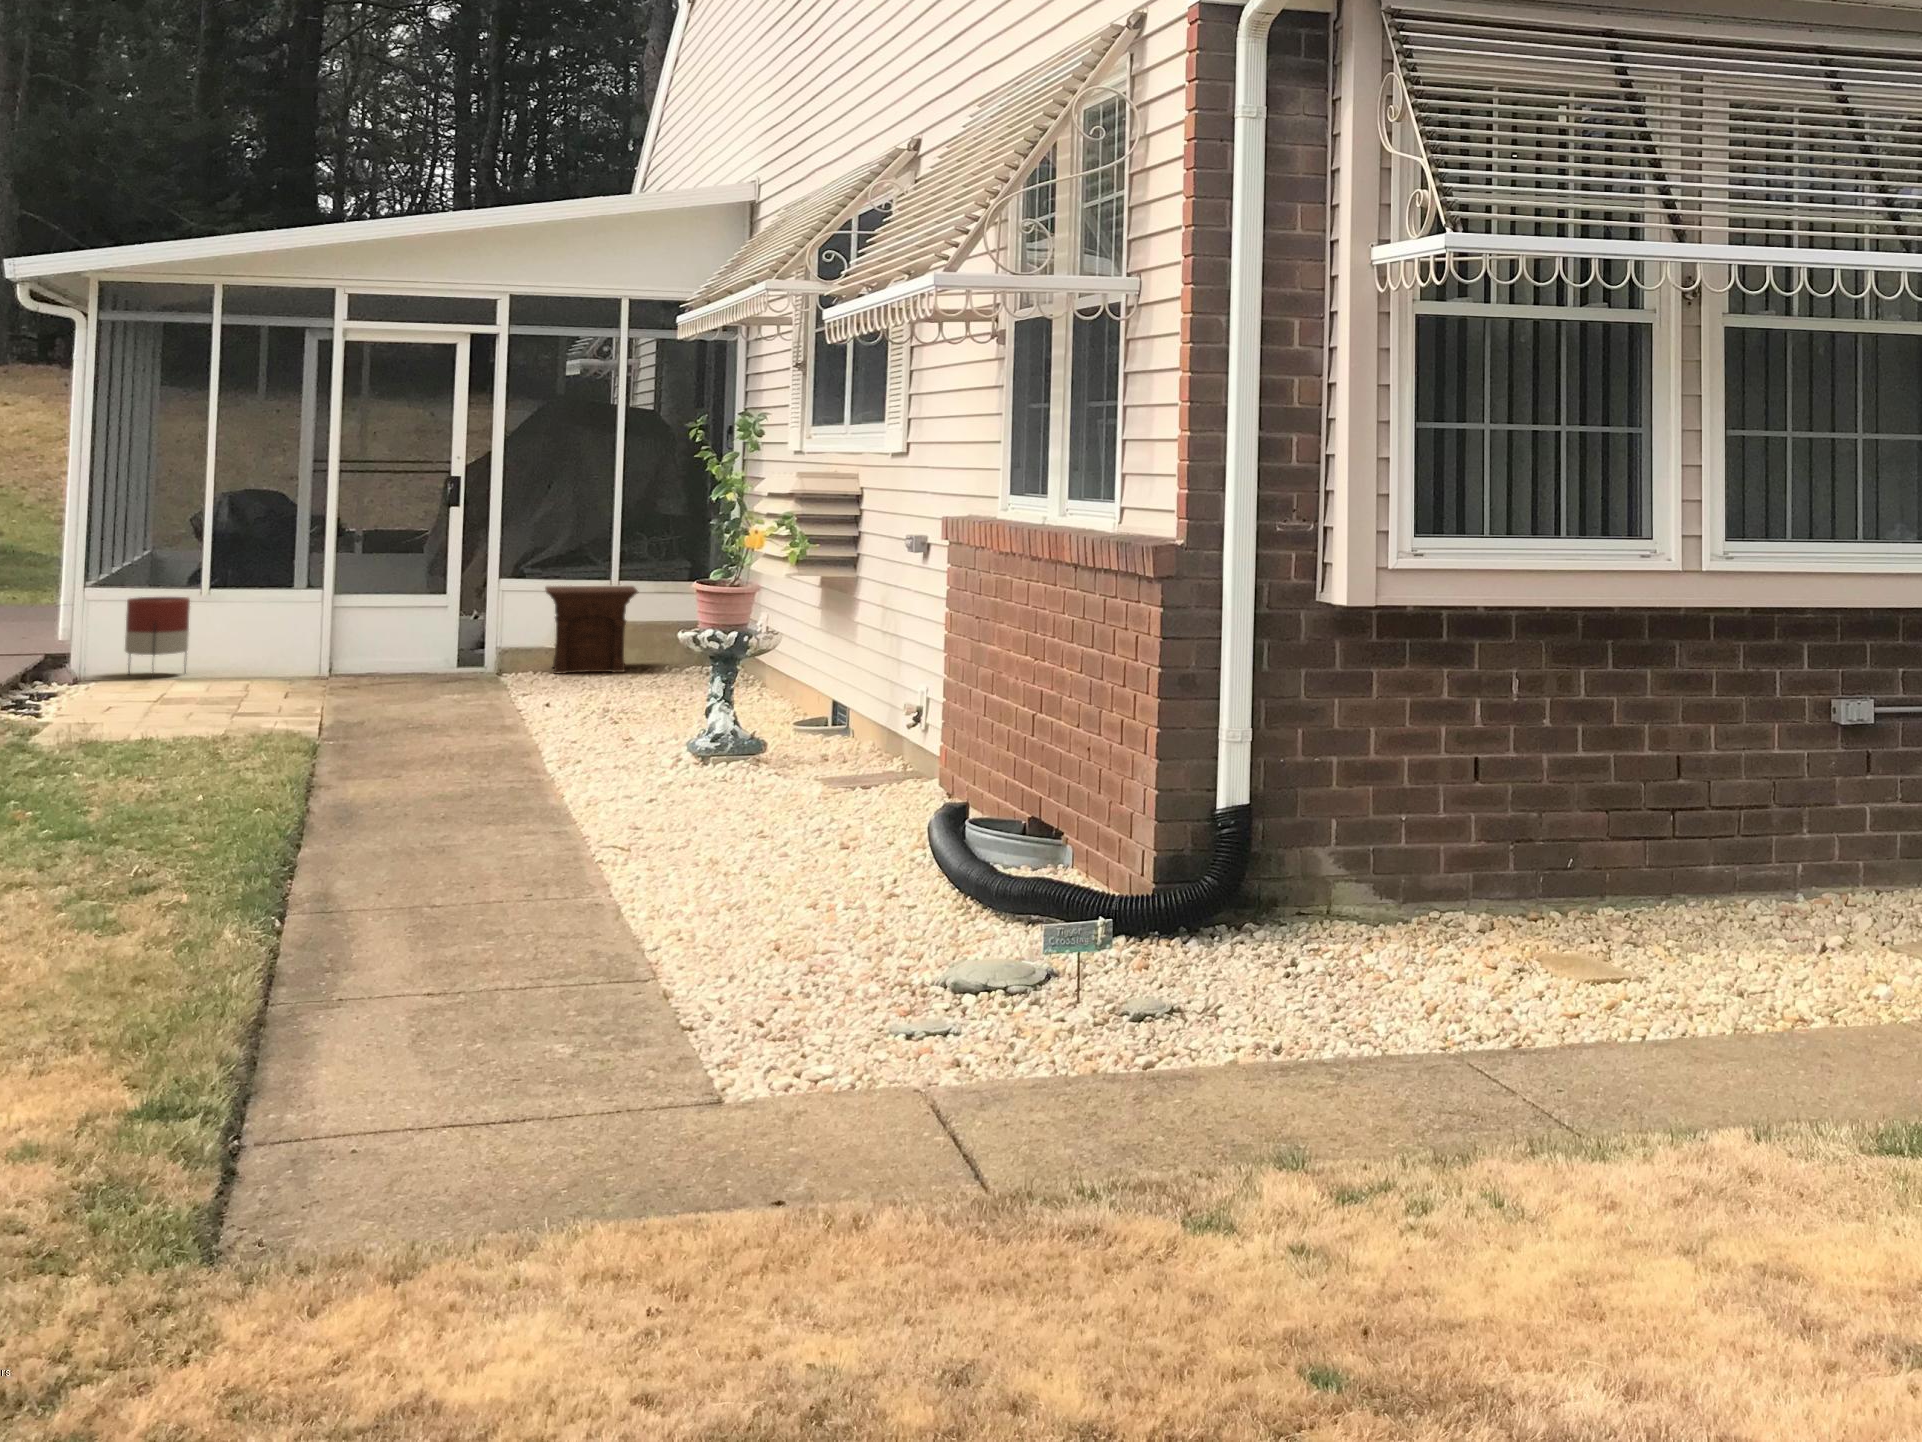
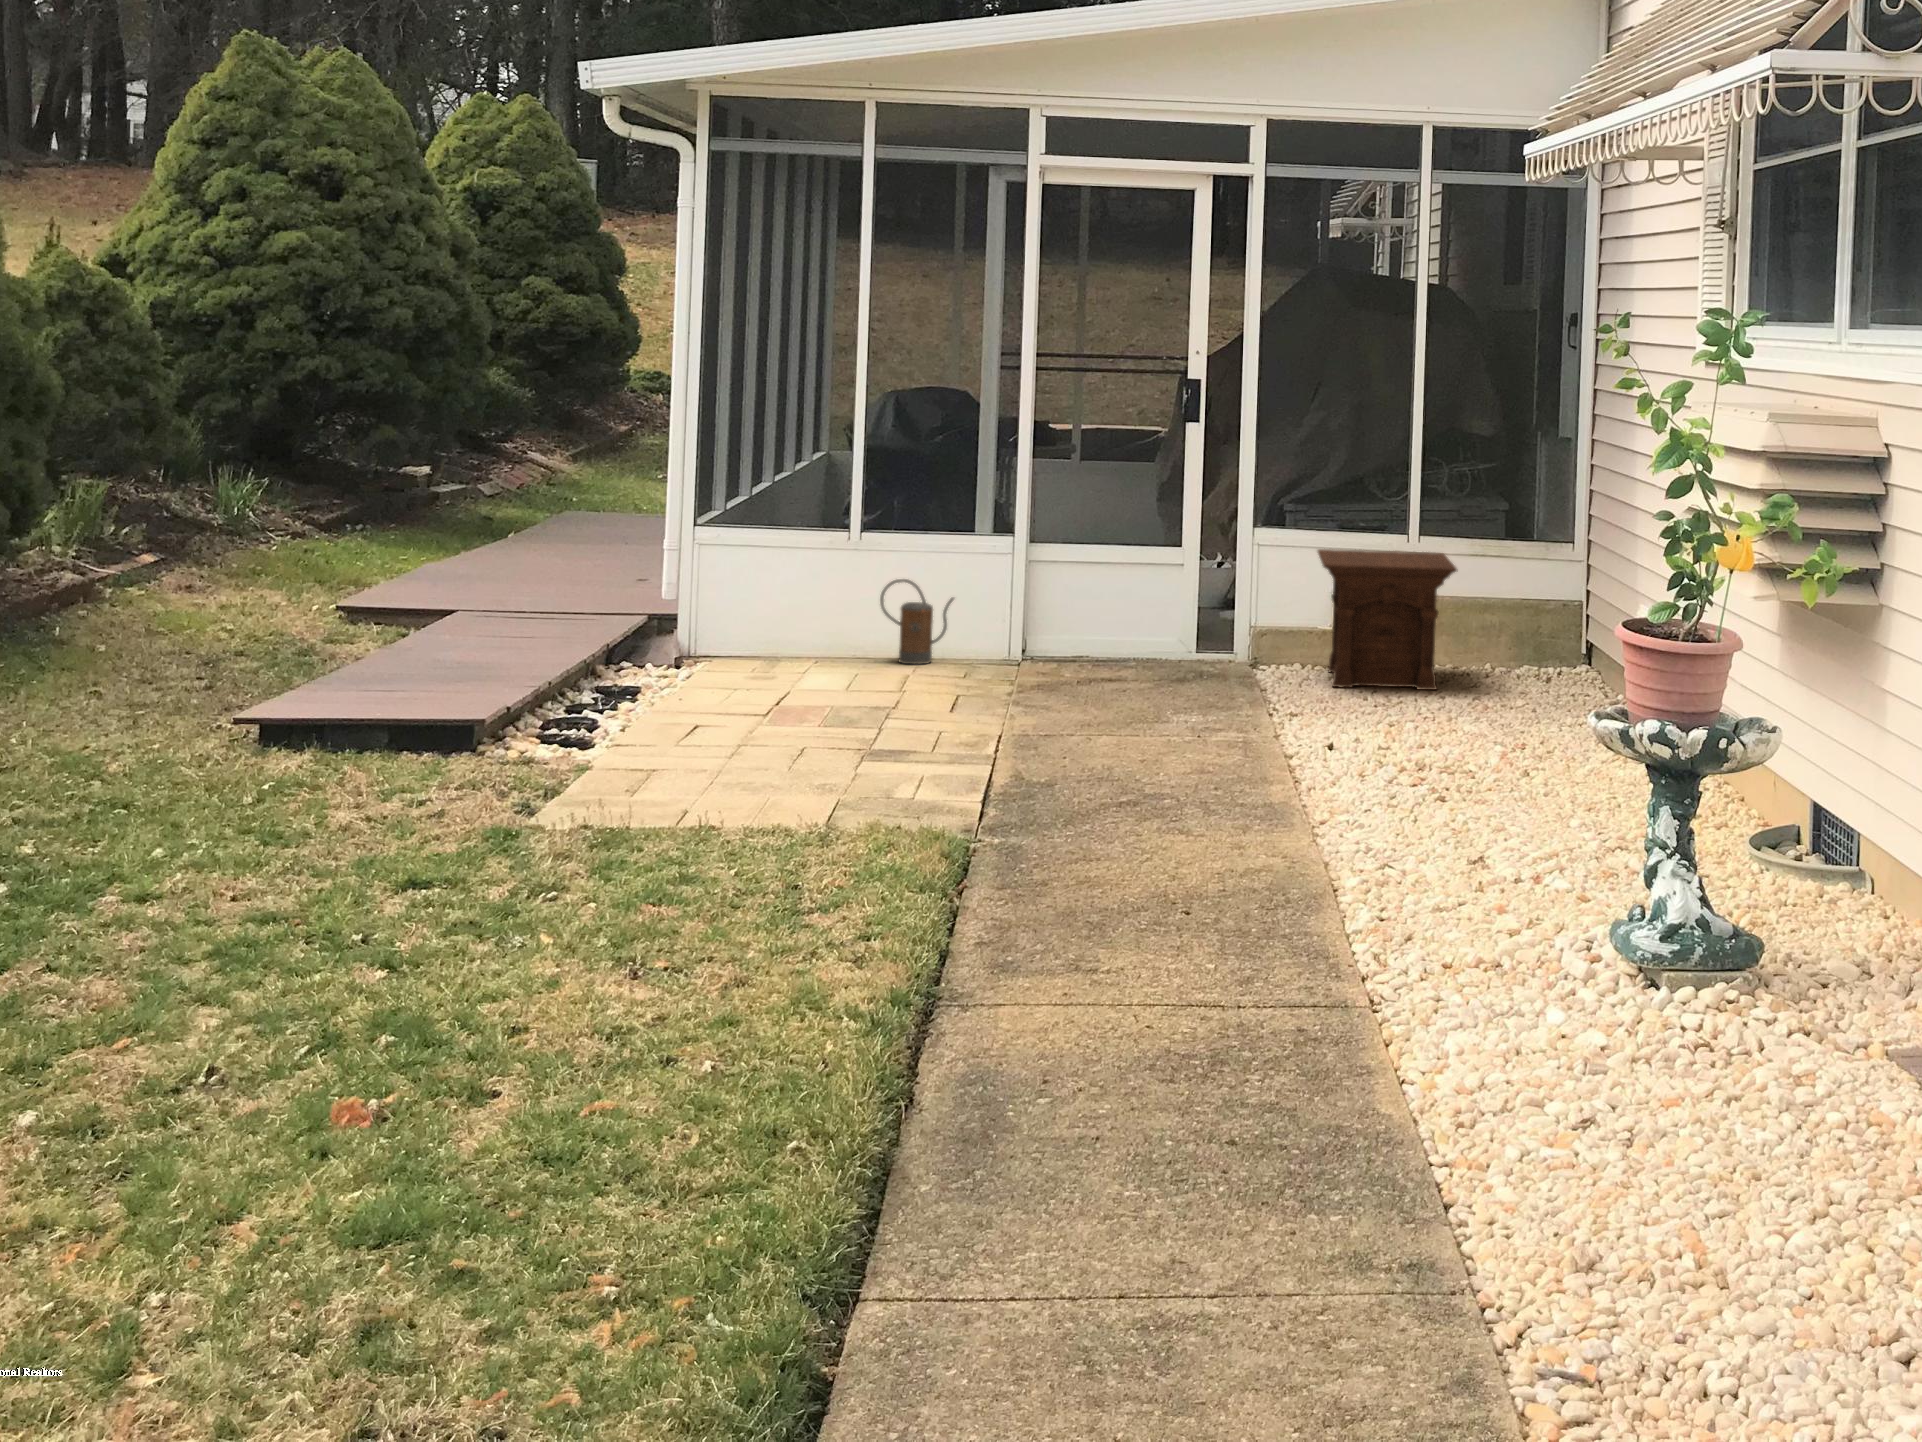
planter: present [125,597,190,665] -> none [746,543,833,666]
watering can: none [226,617,283,675] -> present [880,579,954,664]

